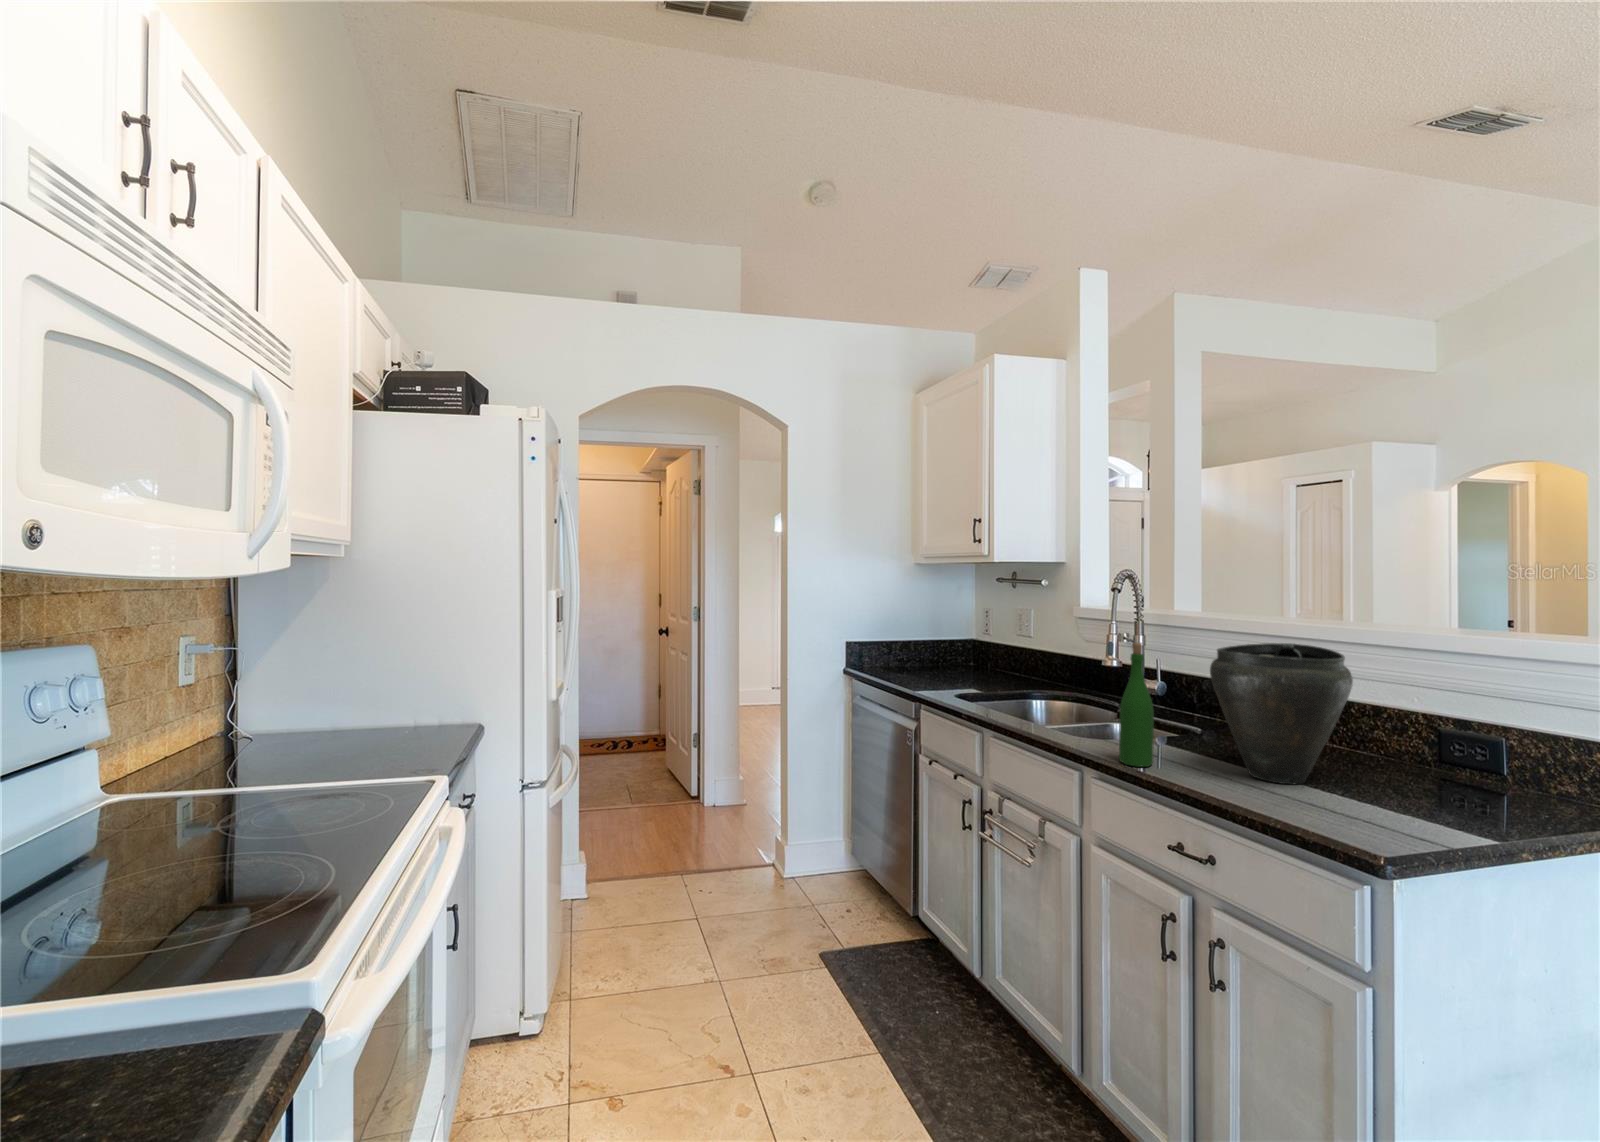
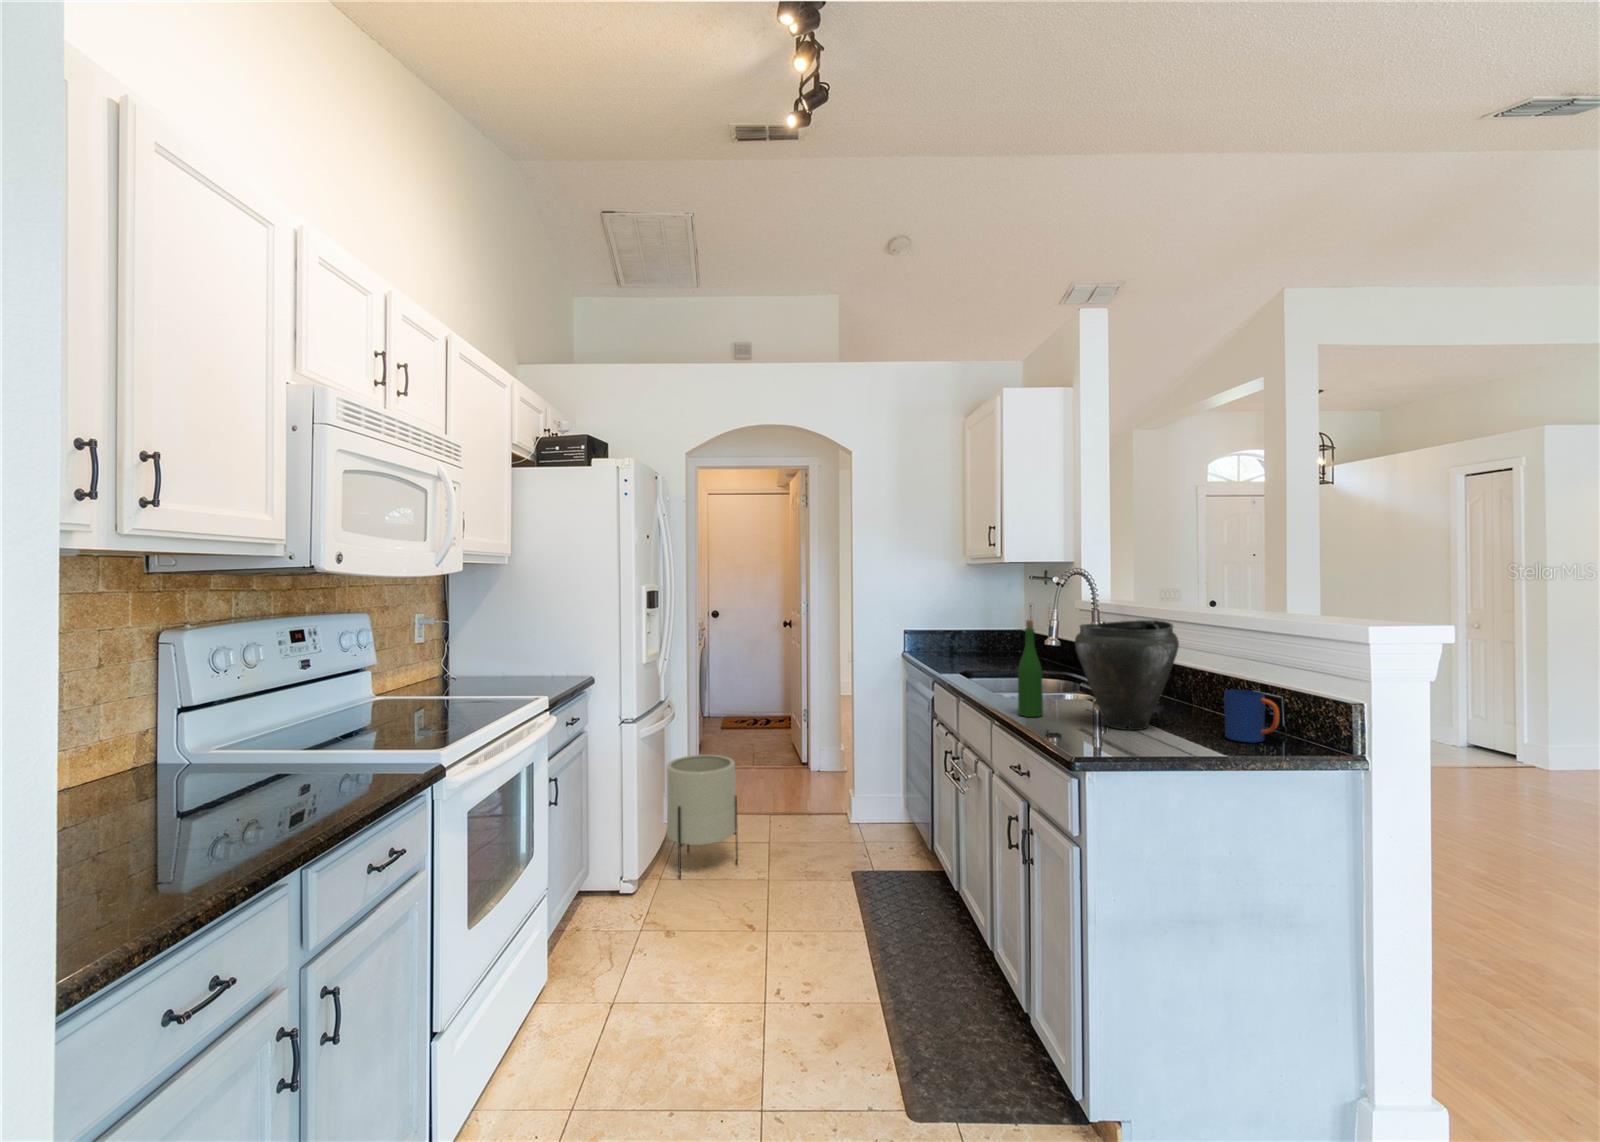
mug: none [1417,731,1501,799] -> present [1224,690,1279,743]
planter: none [578,813,673,993] -> present [666,755,738,878]

